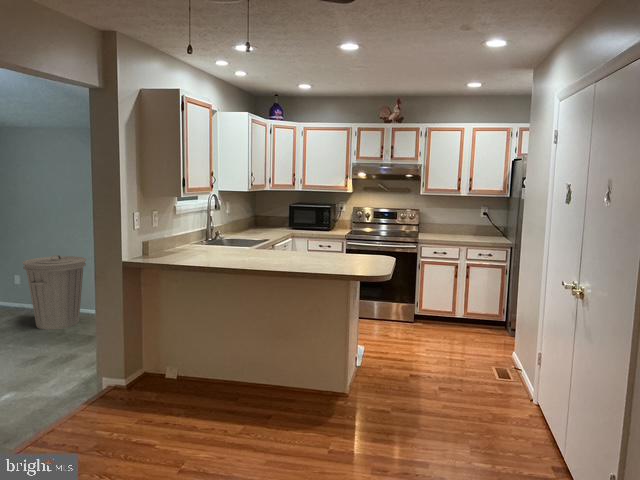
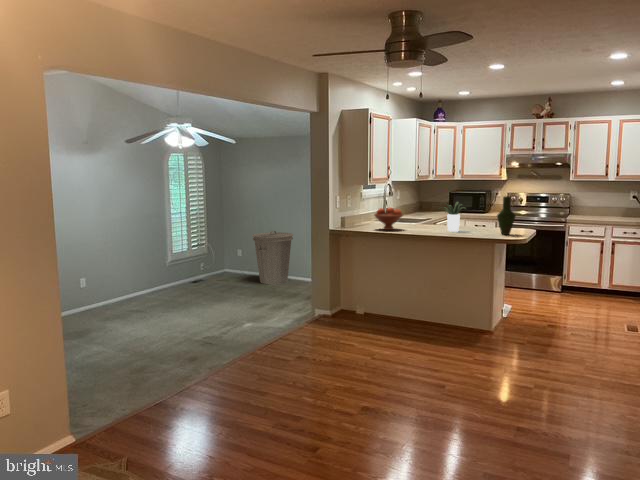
vase: none [354,216,378,268] -> present [497,196,516,235]
potted plant: none [276,222,321,262] -> present [444,202,465,232]
fruit bowl: none [189,229,231,261] -> present [374,208,403,230]

